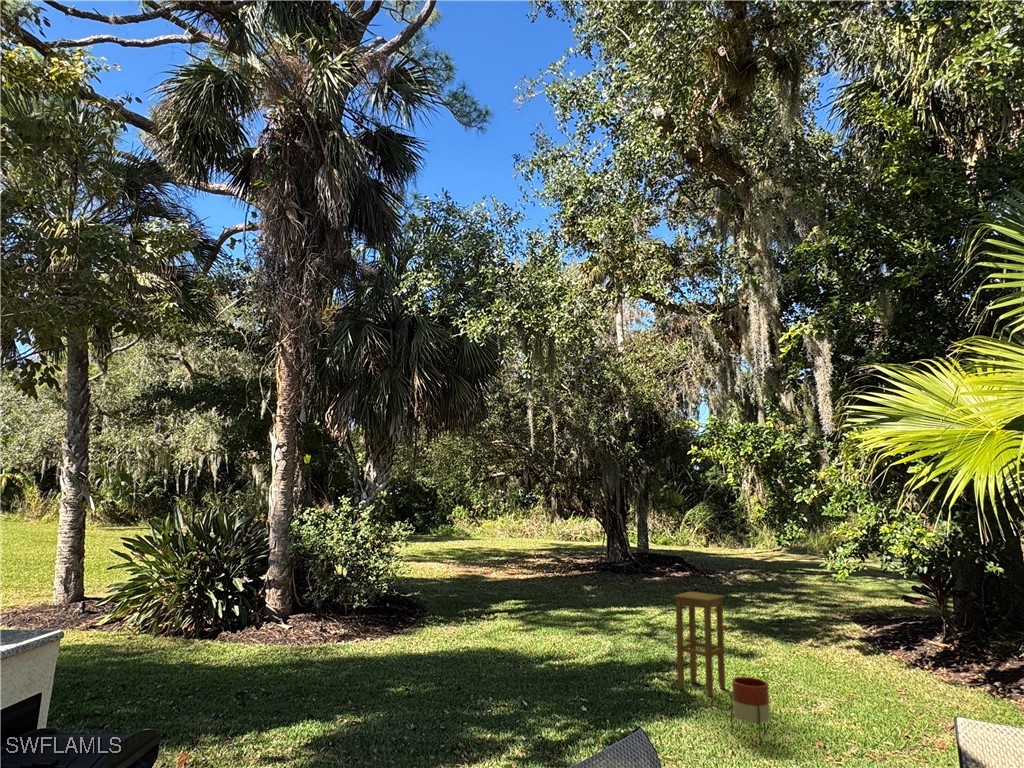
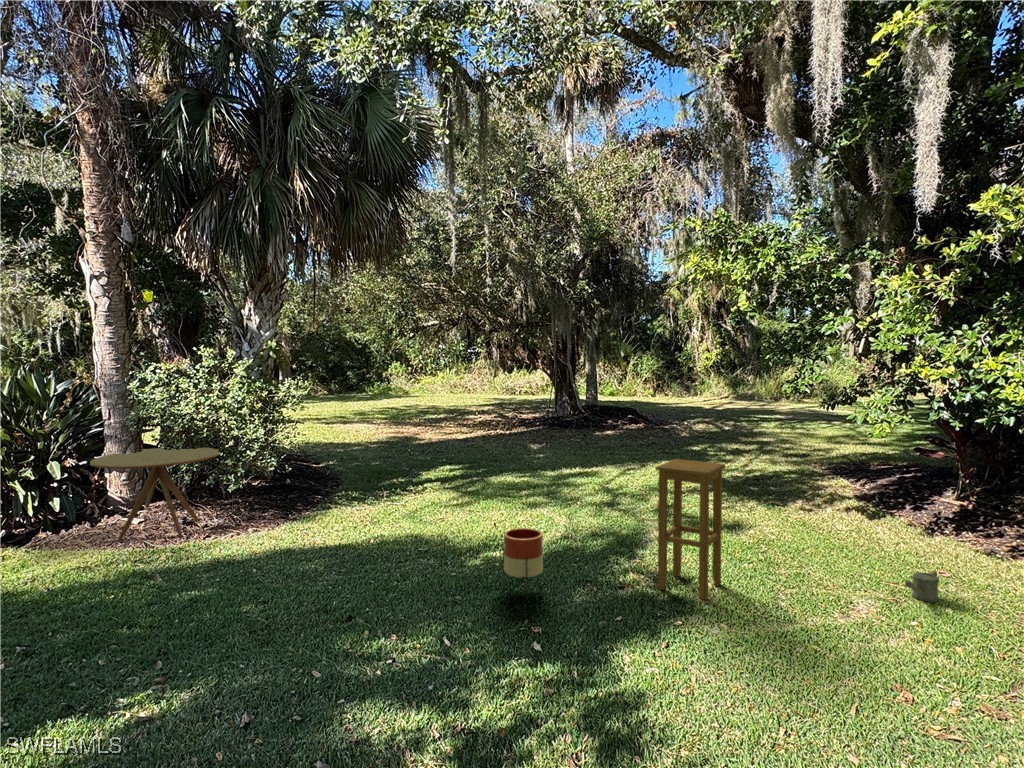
round table: none [265,572,351,641] -> present [90,448,219,540]
planter: present [730,677,770,744] -> present [503,528,543,599]
watering can: none [857,684,887,707] -> present [905,571,939,602]

